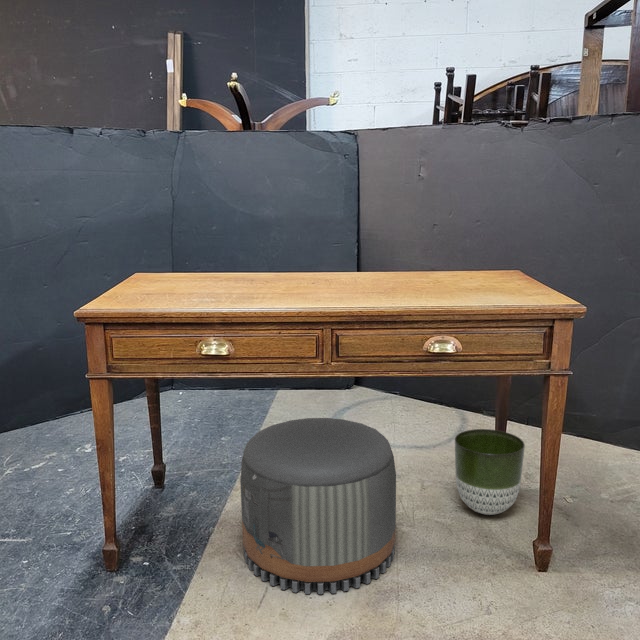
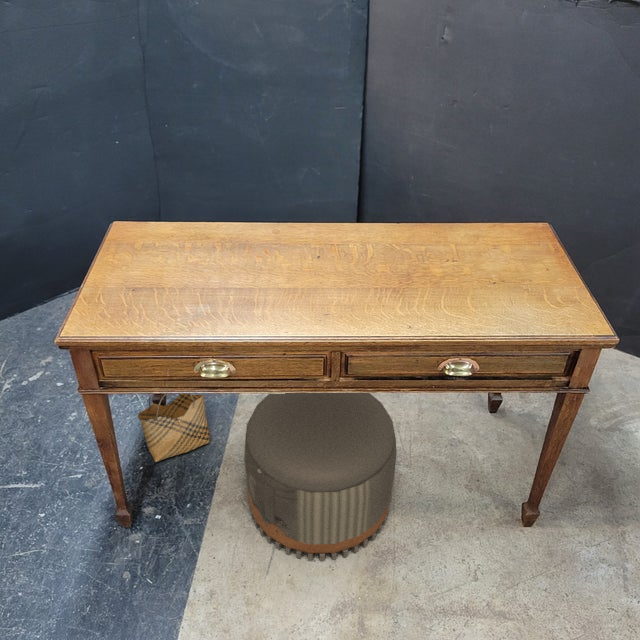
woven basket: none [137,418,208,521] -> present [138,394,210,462]
planter: present [455,429,525,515] -> none [452,373,524,456]

